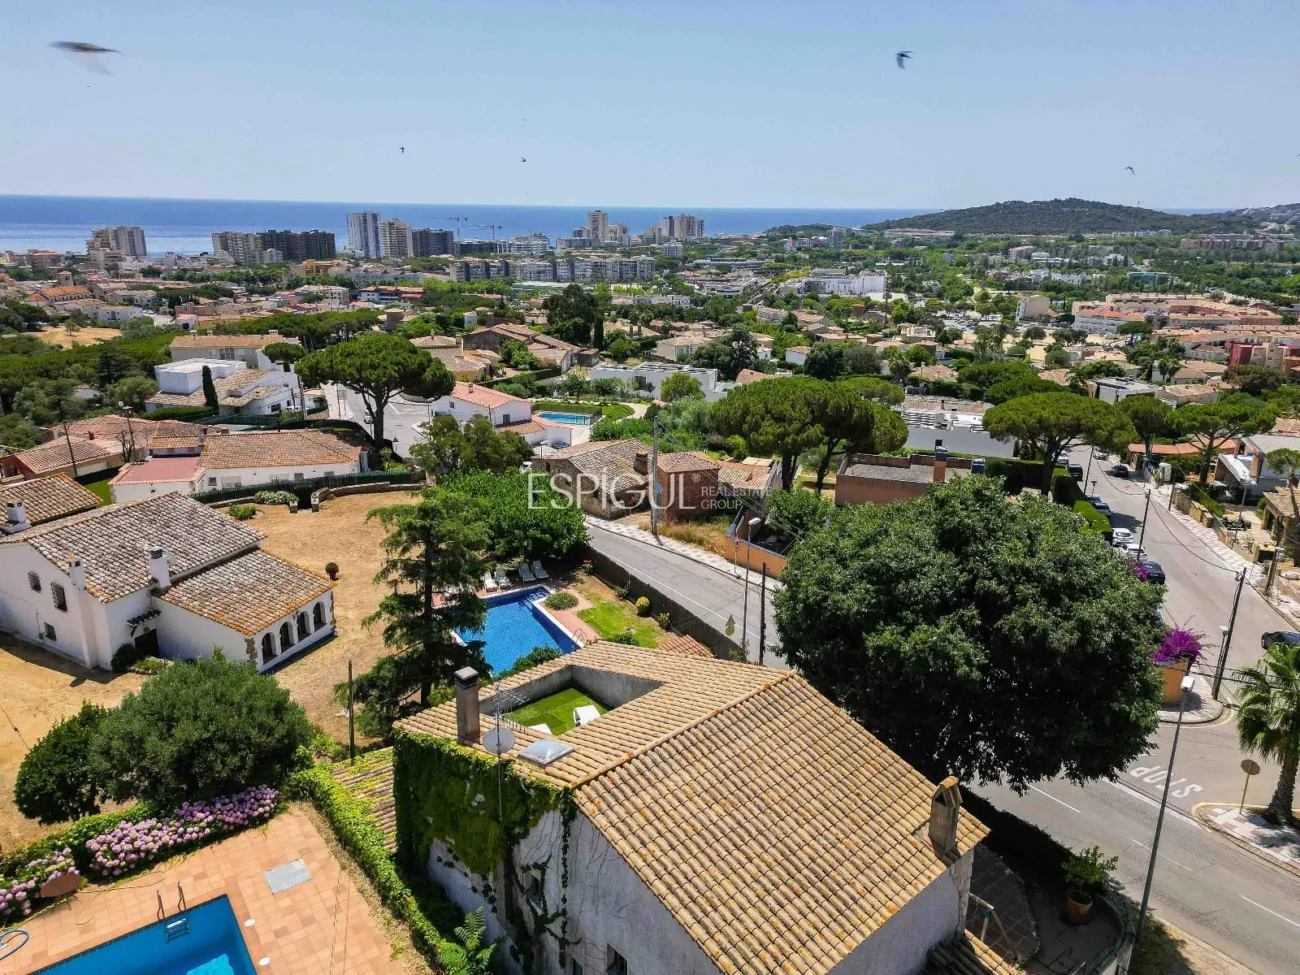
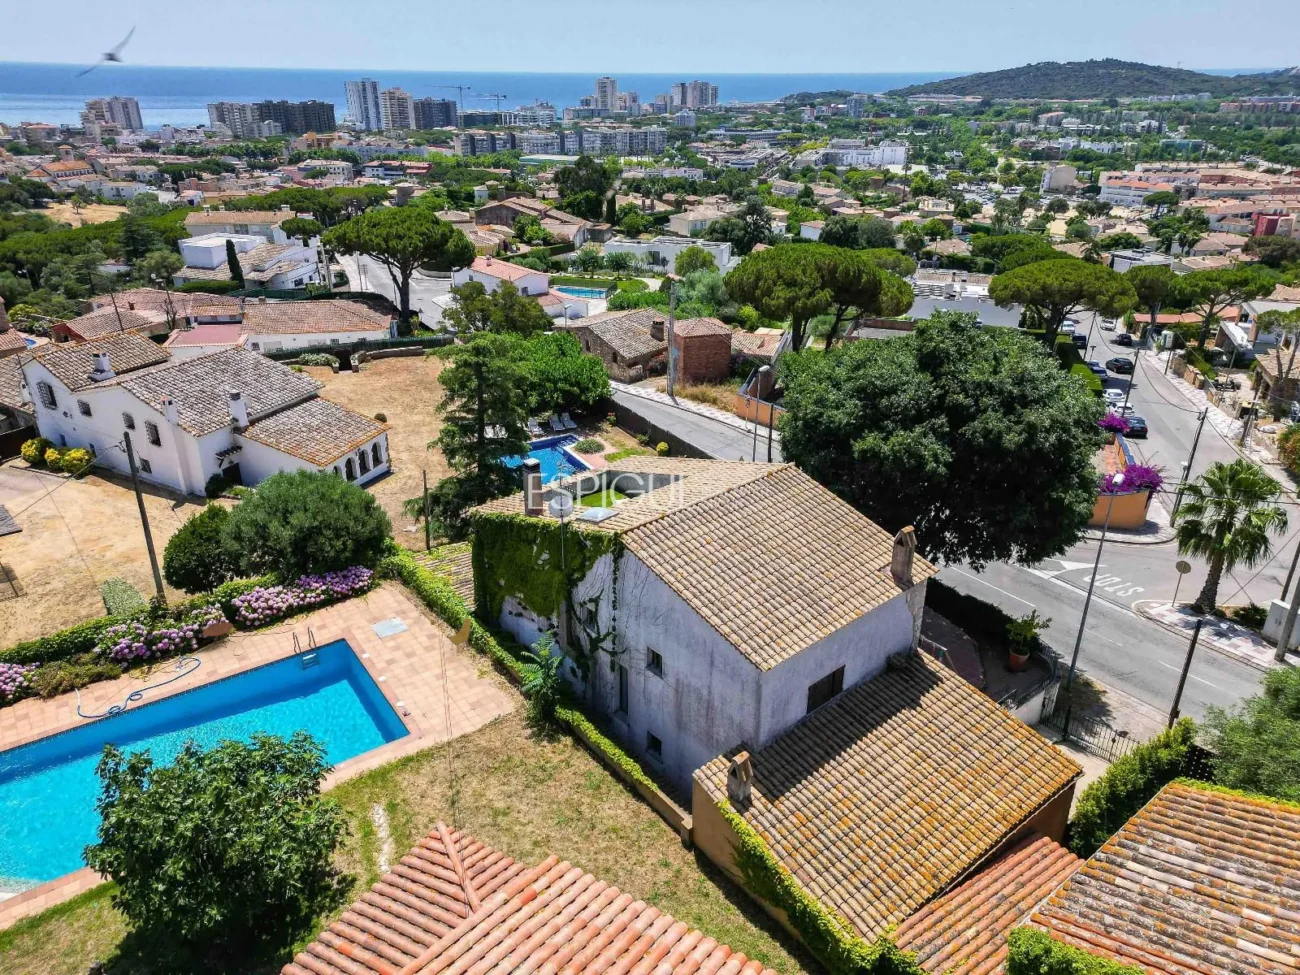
chair: none [359,869,387,922] -> present [450,618,471,649]

